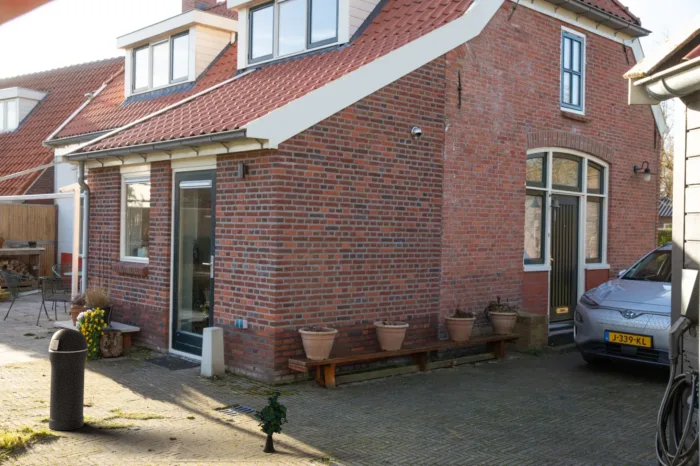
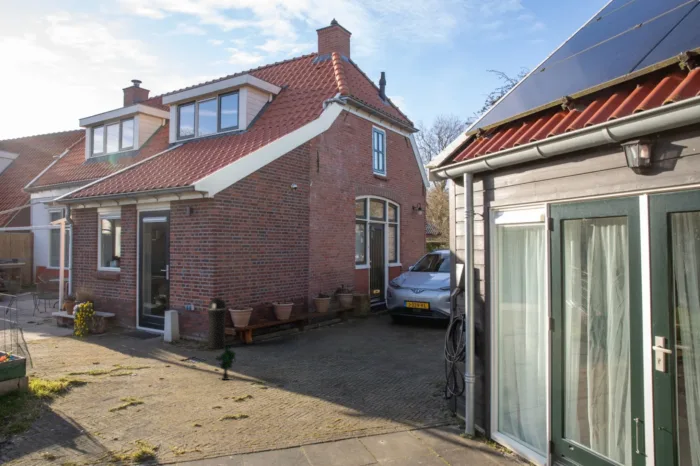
trash can: present [49,329,88,430] -> present [208,298,227,349]

